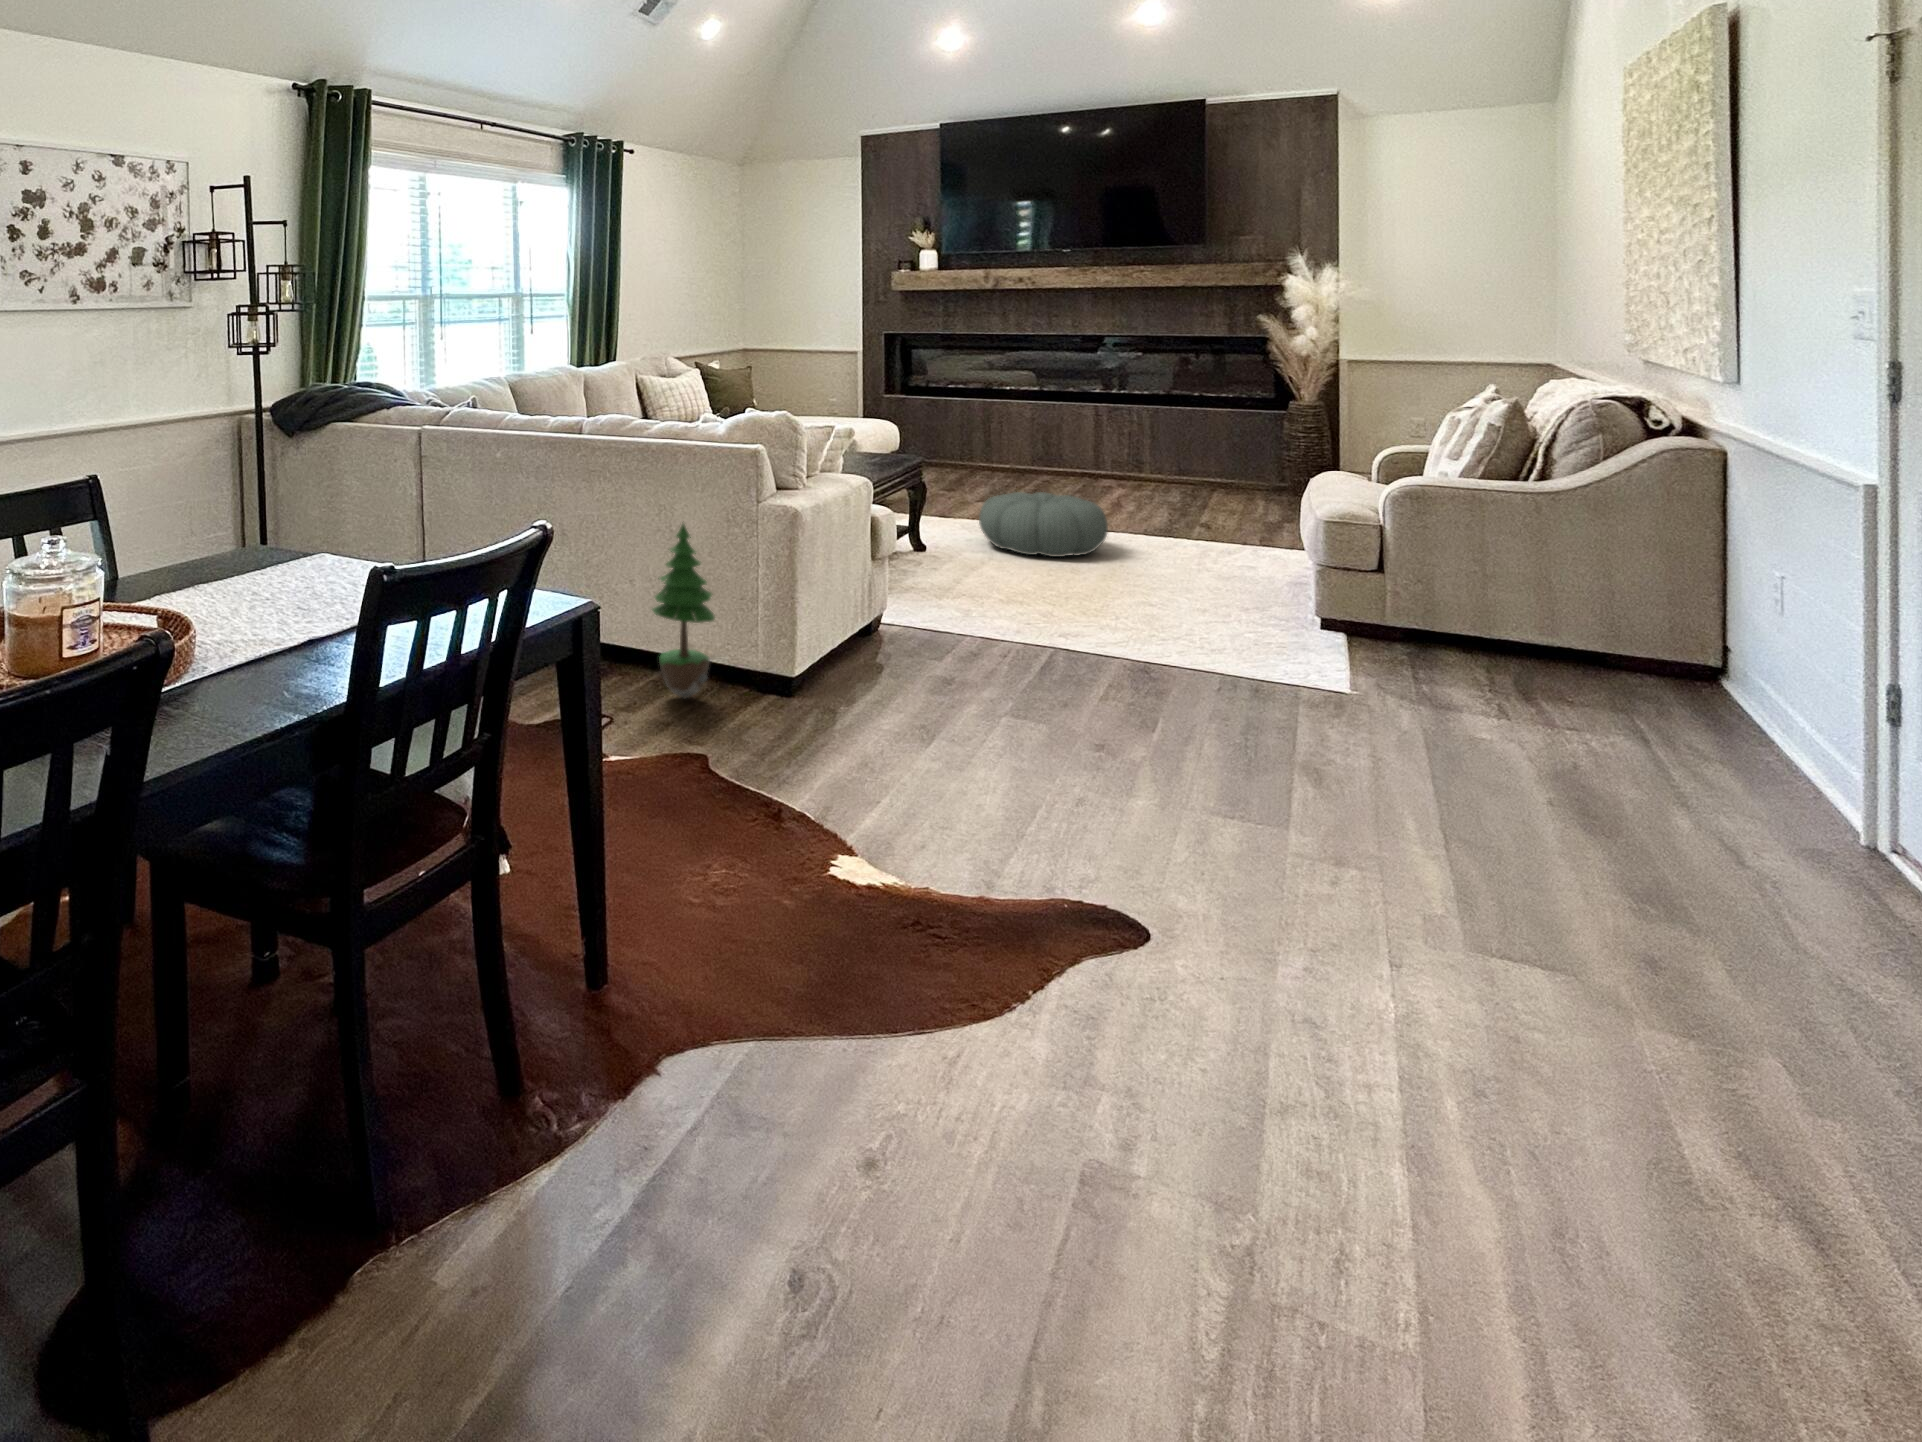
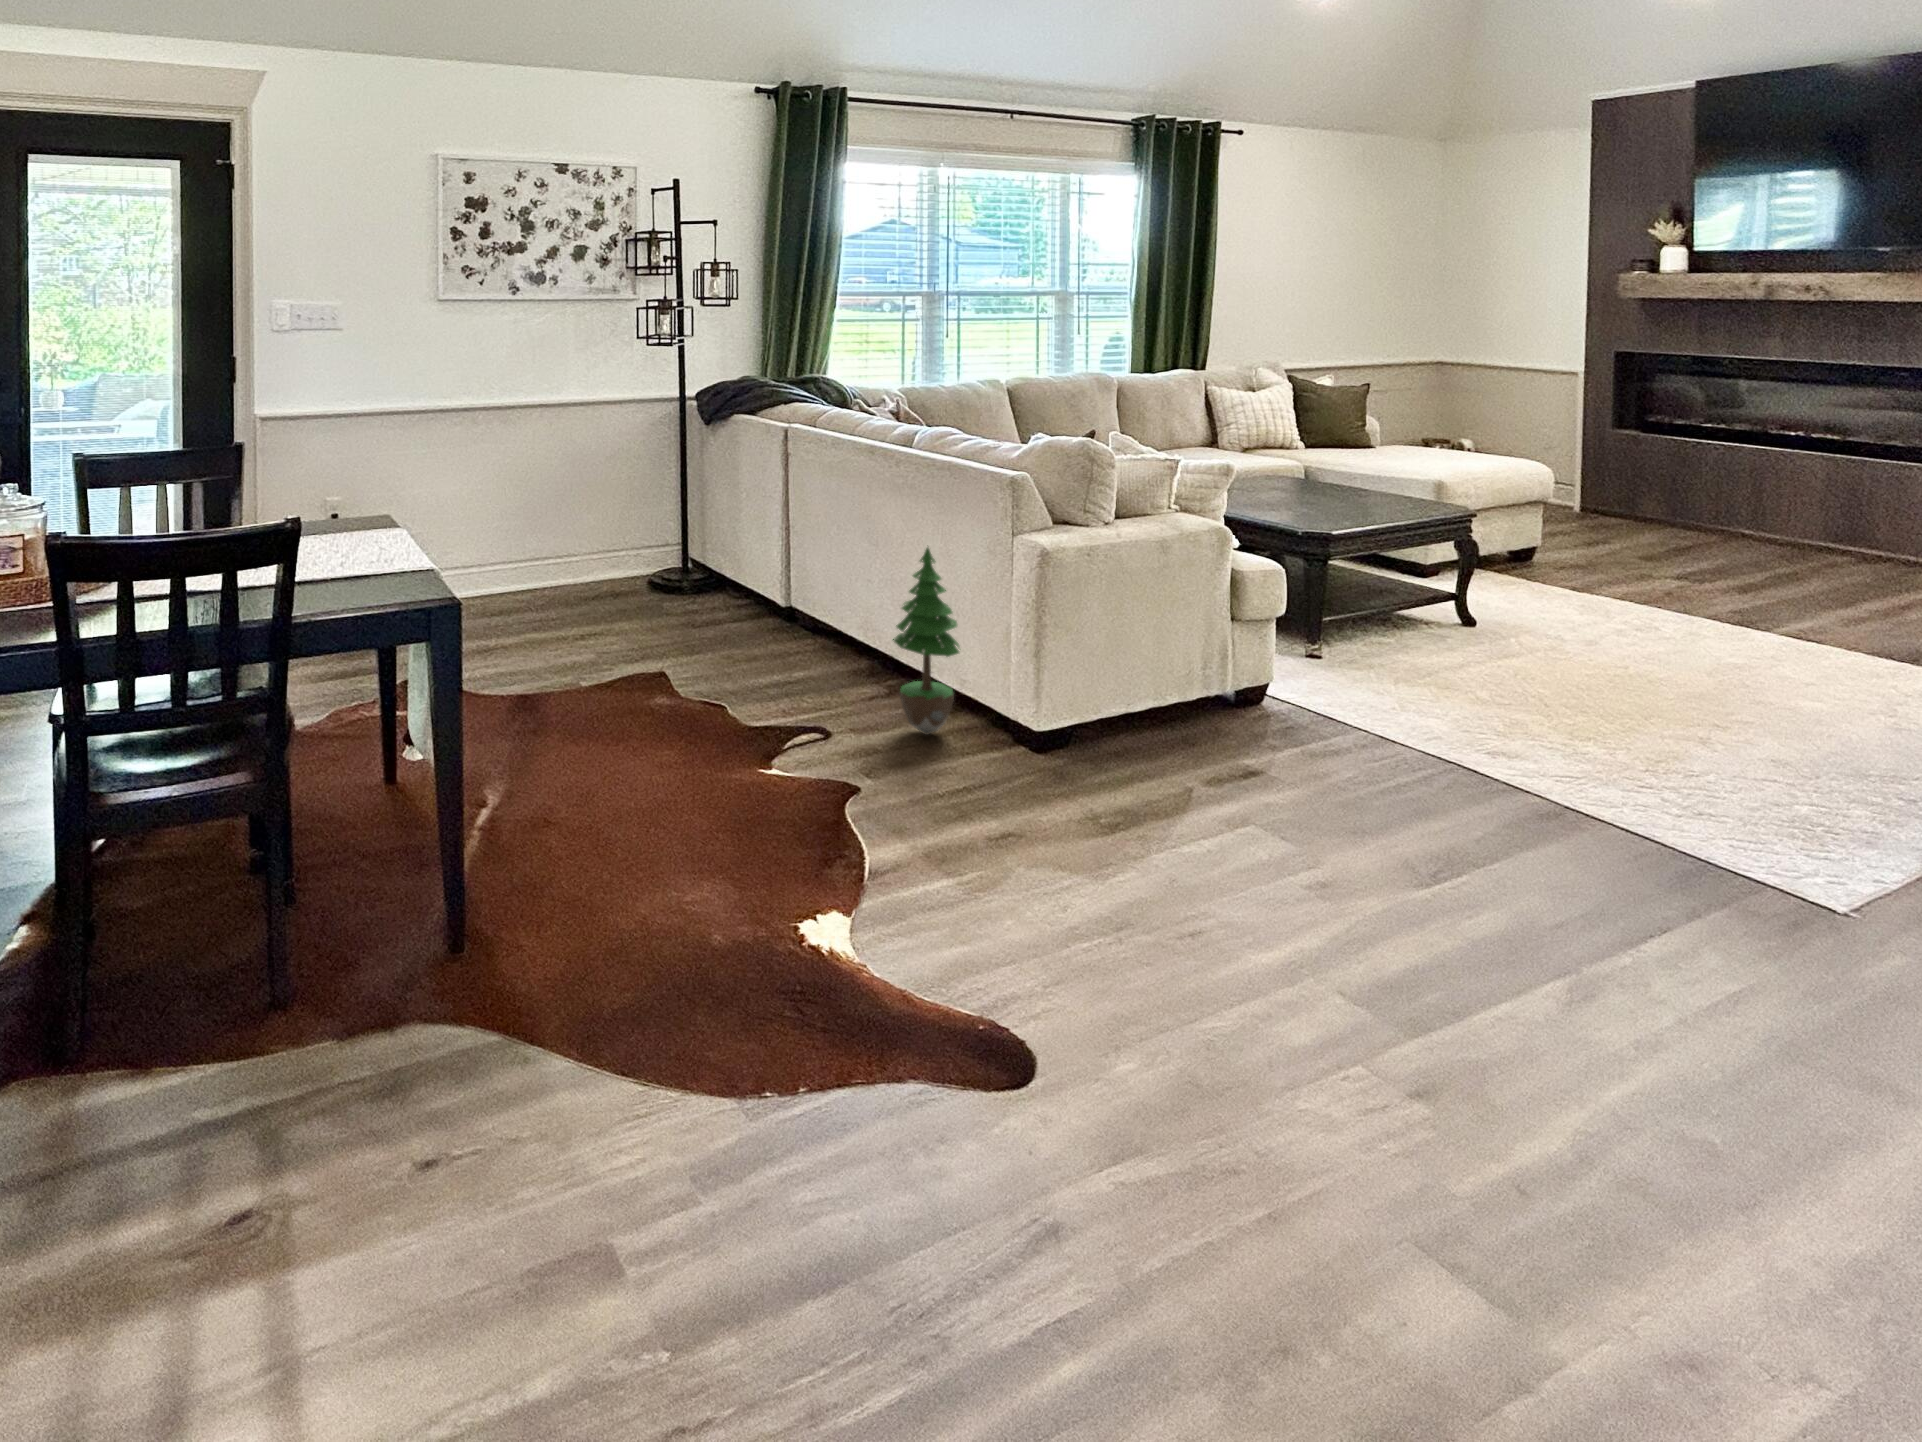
pouf: present [979,492,1108,557] -> none [1564,572,1761,666]

